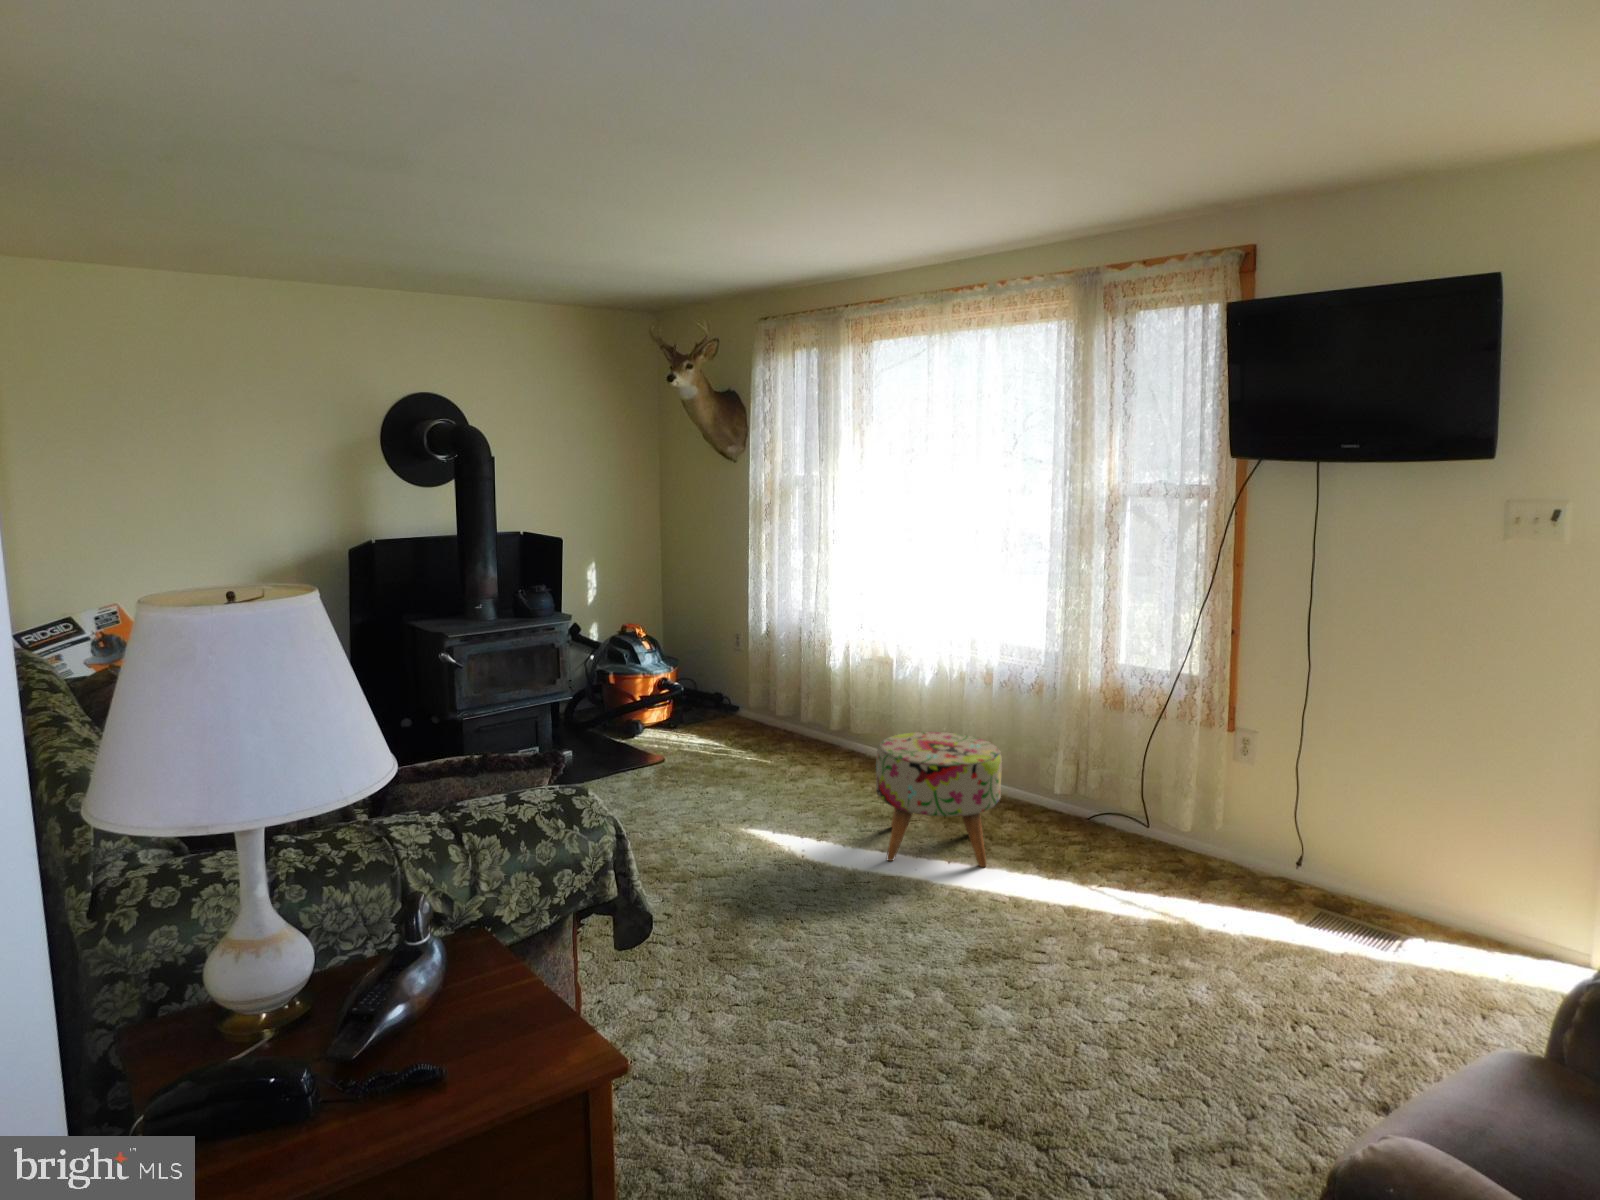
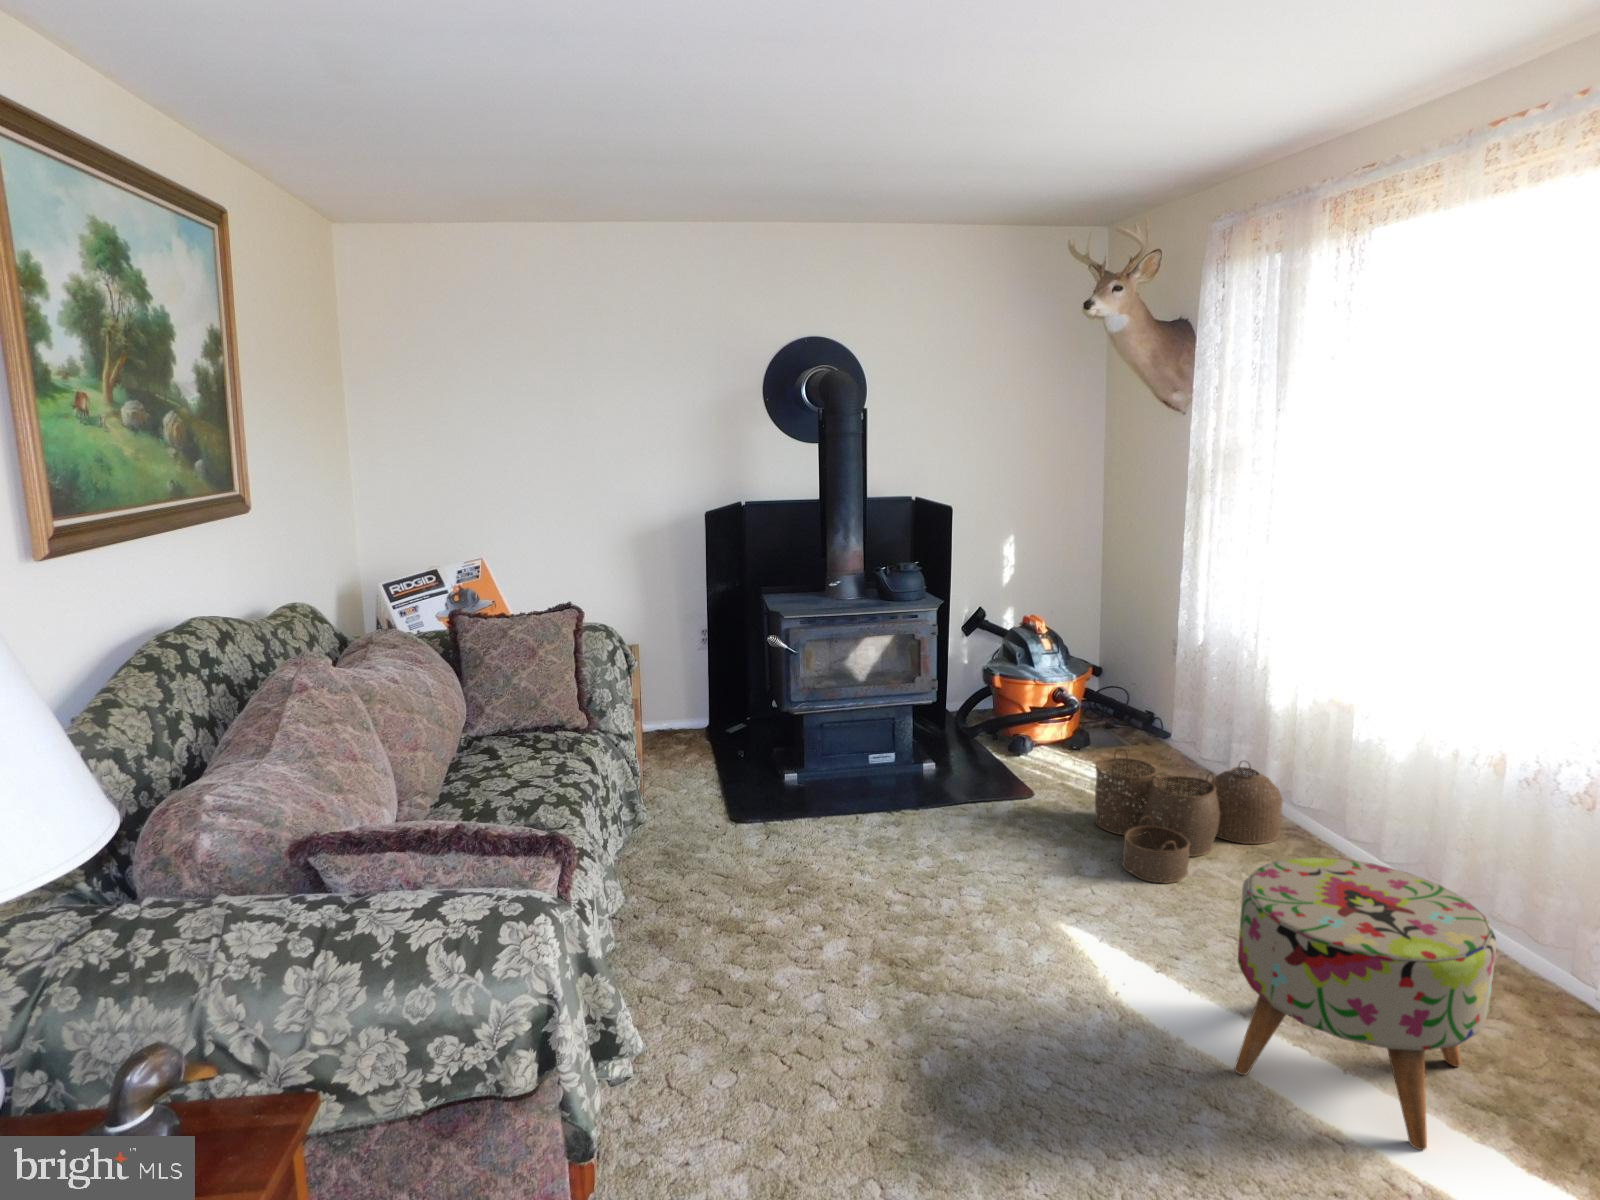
woven basket: none [721,707,836,789] -> present [1095,748,1283,883]

